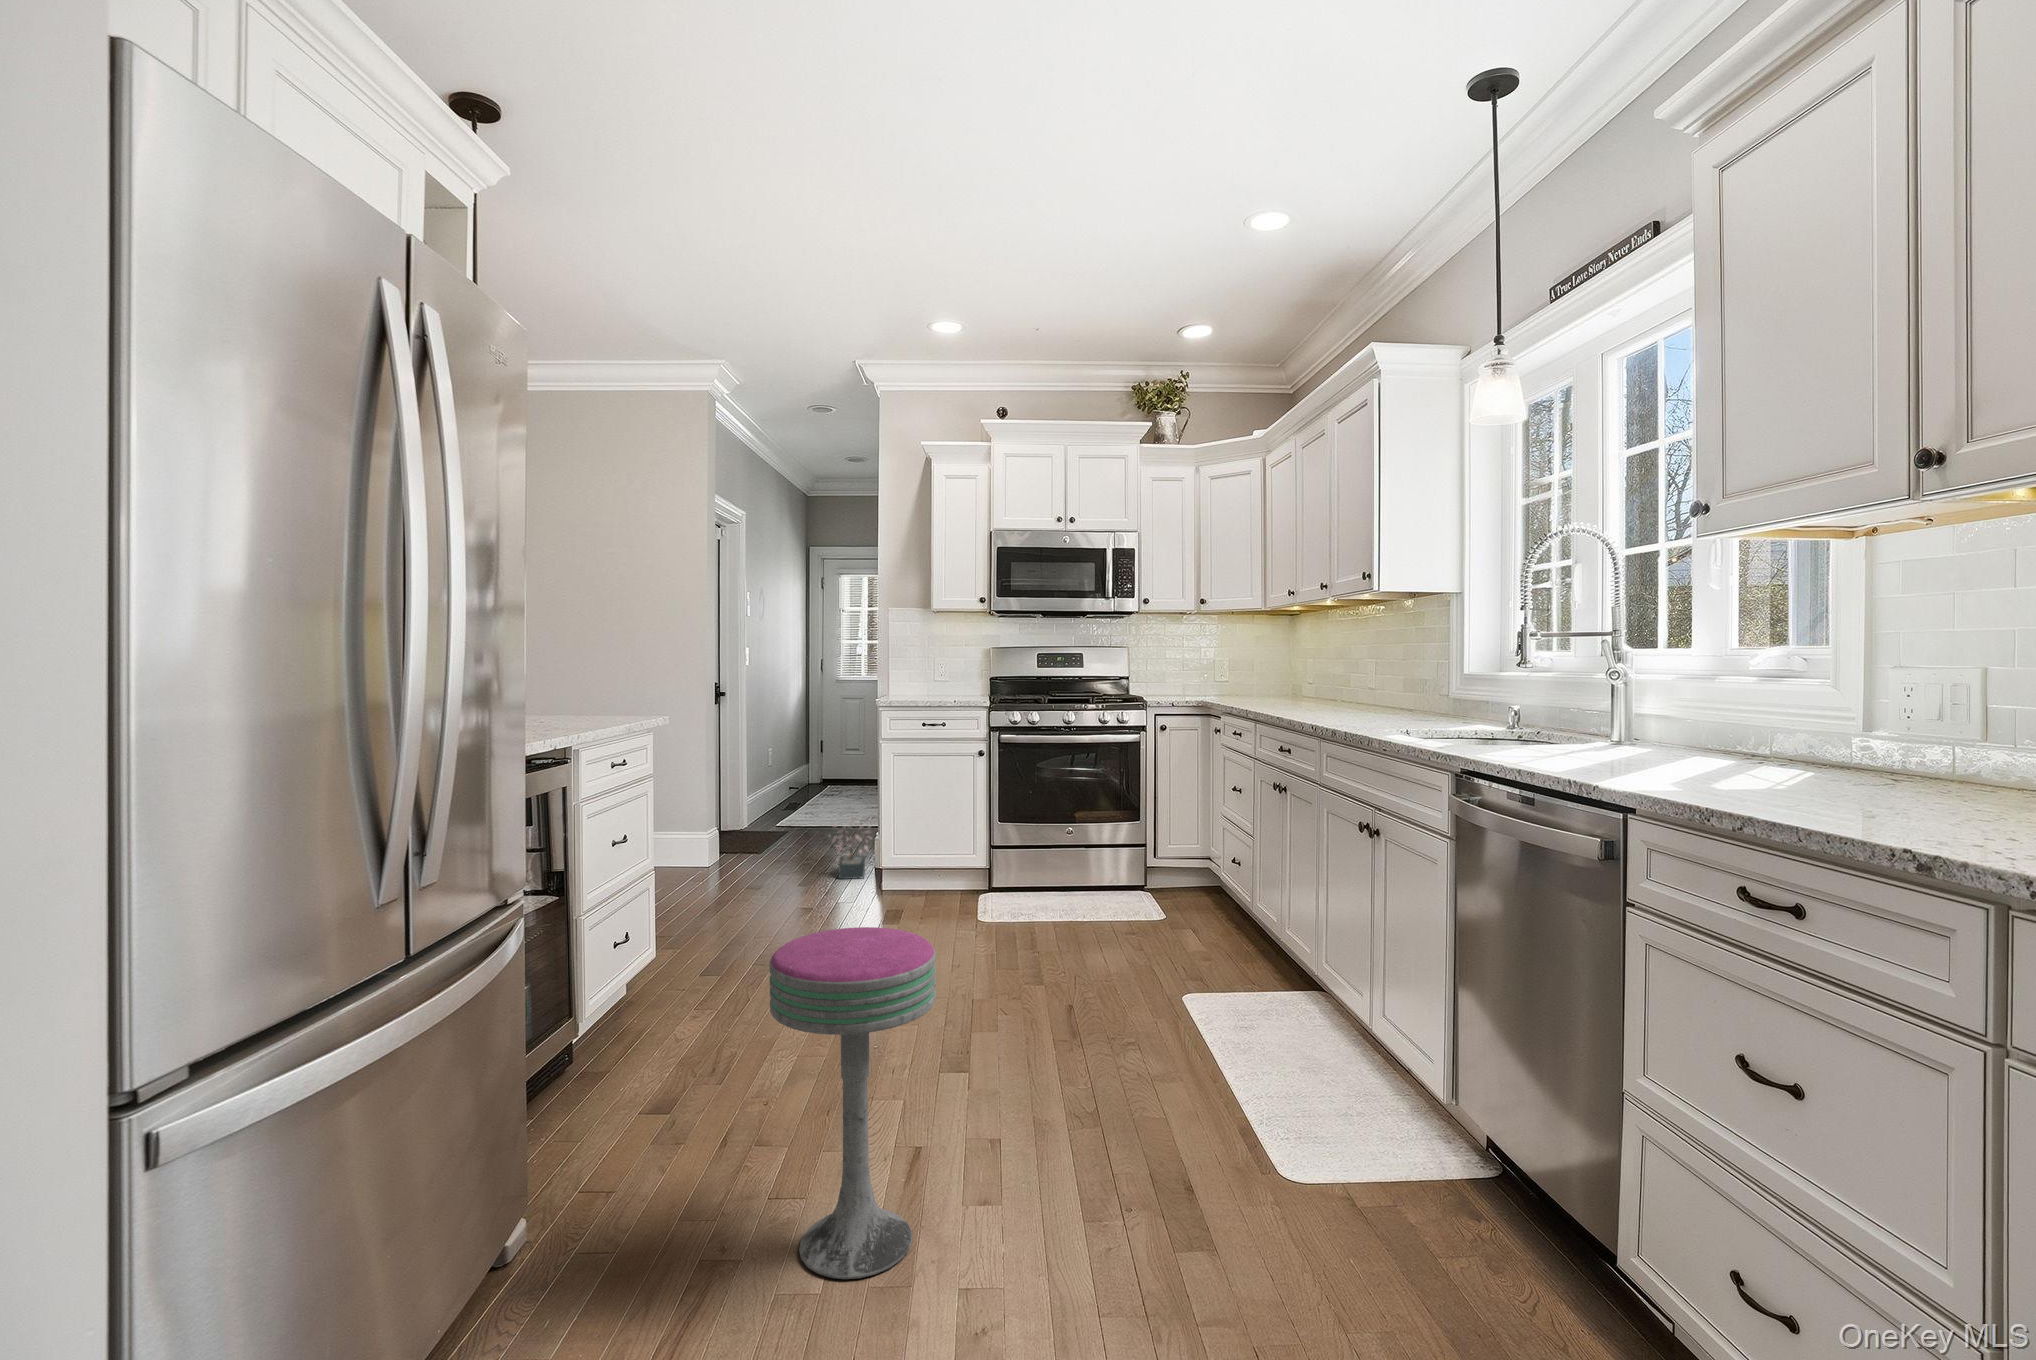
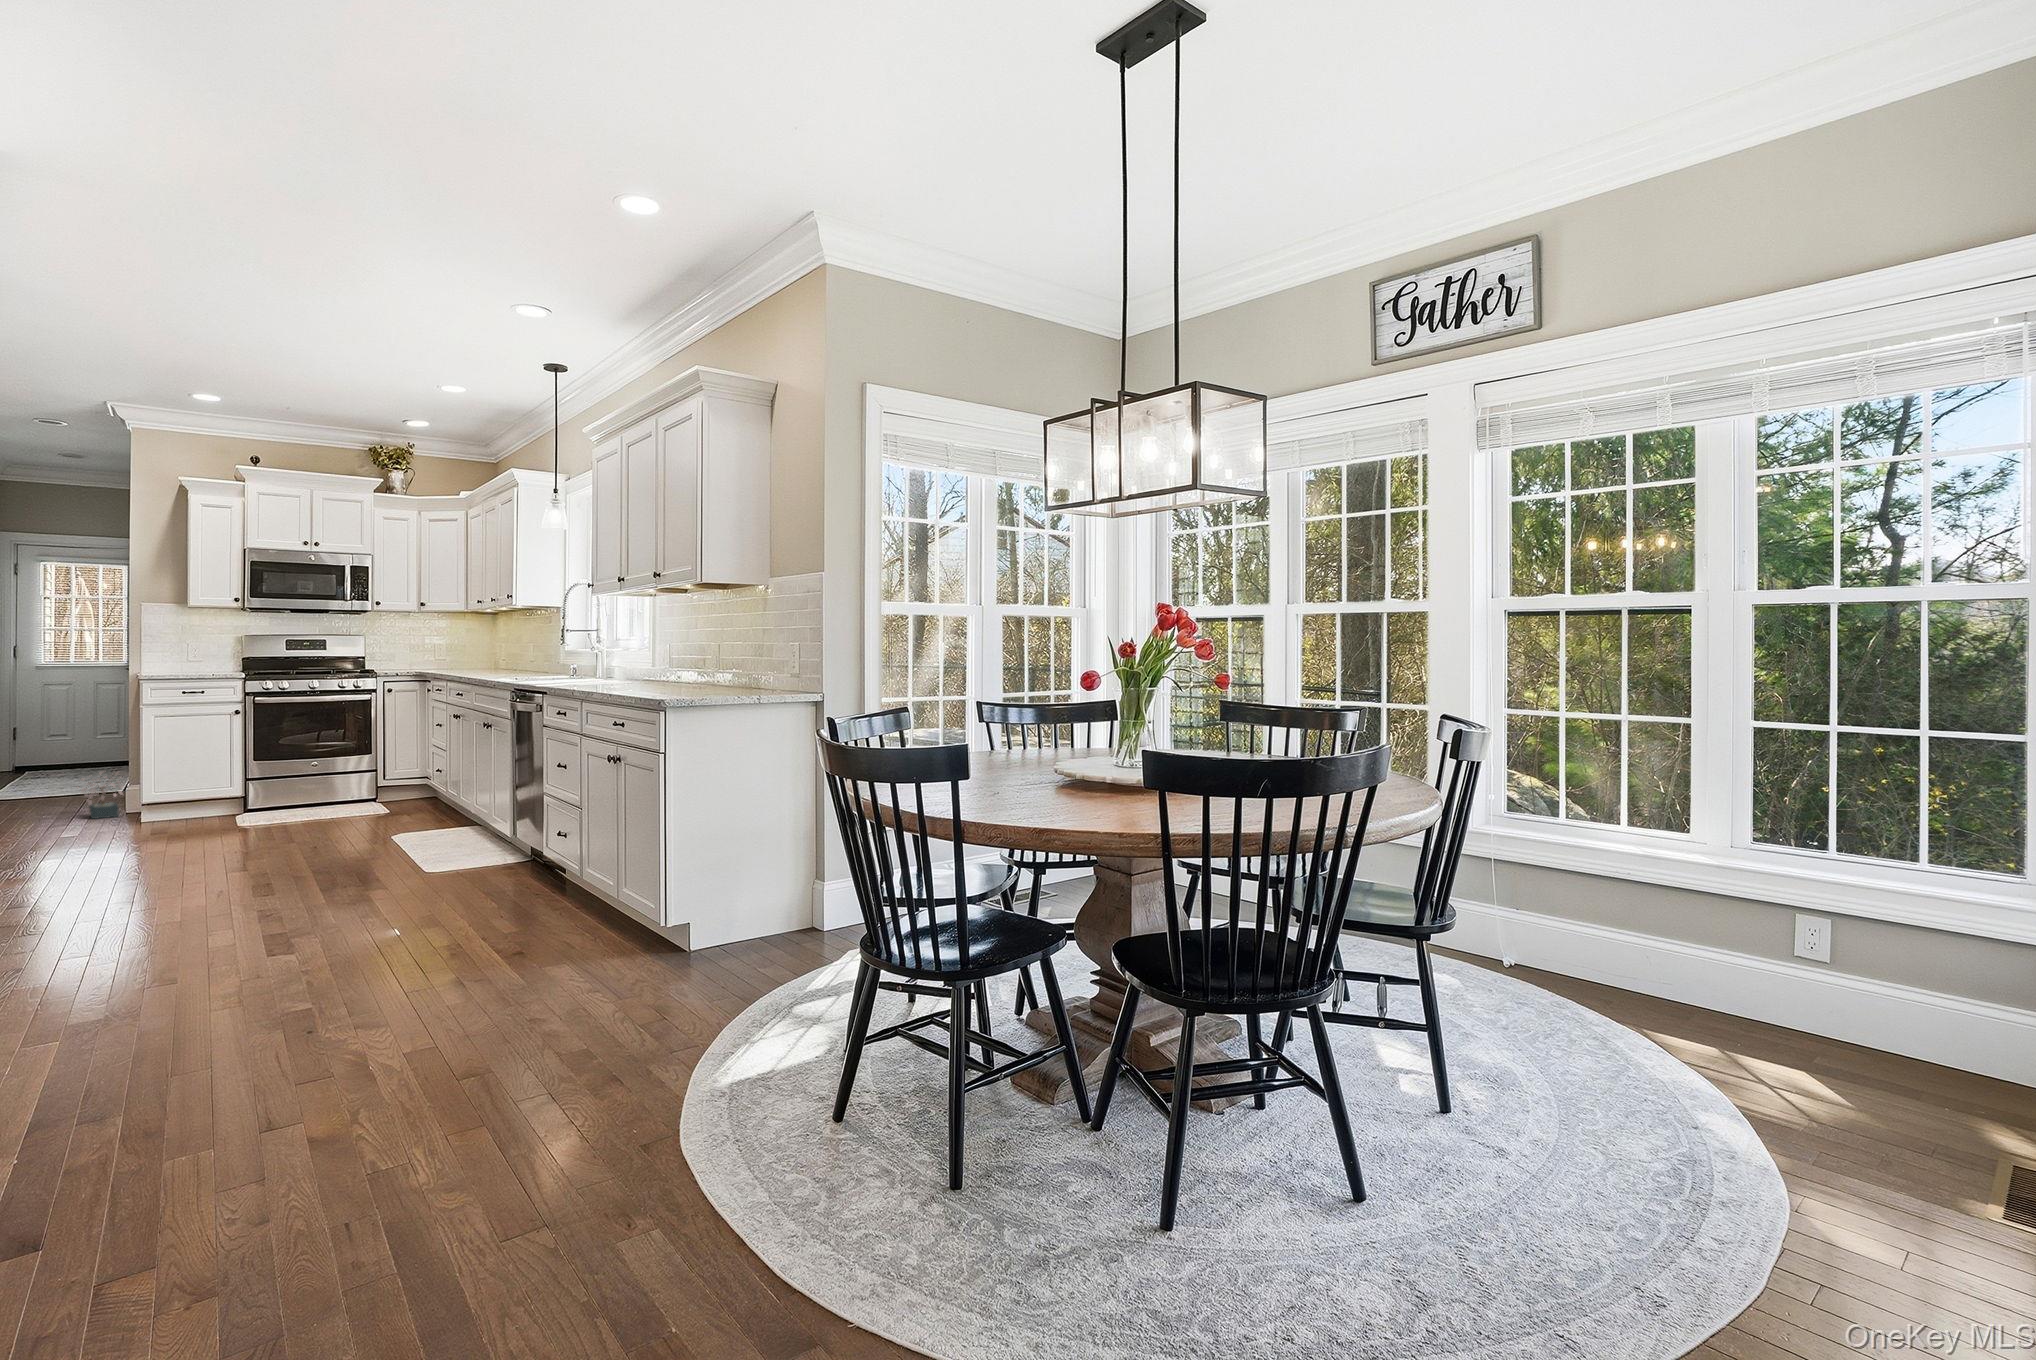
bar stool: present [769,927,936,1279] -> none [143,764,235,903]

